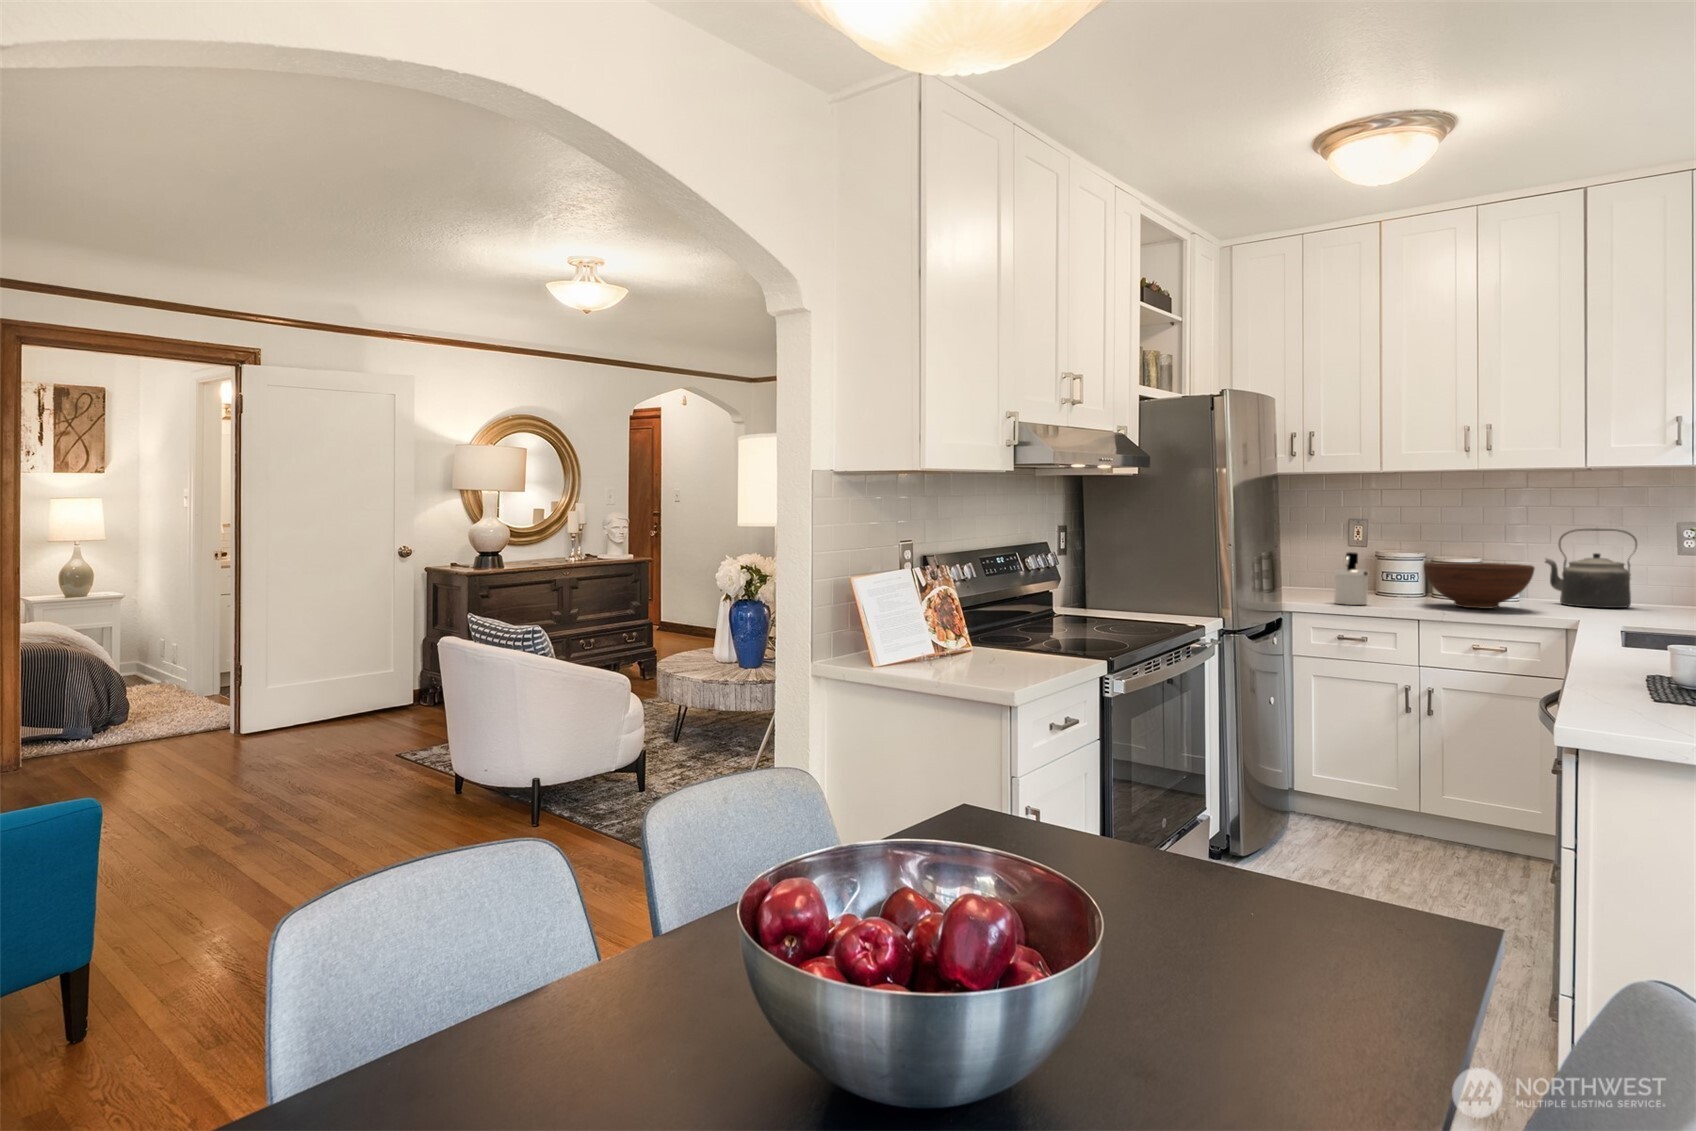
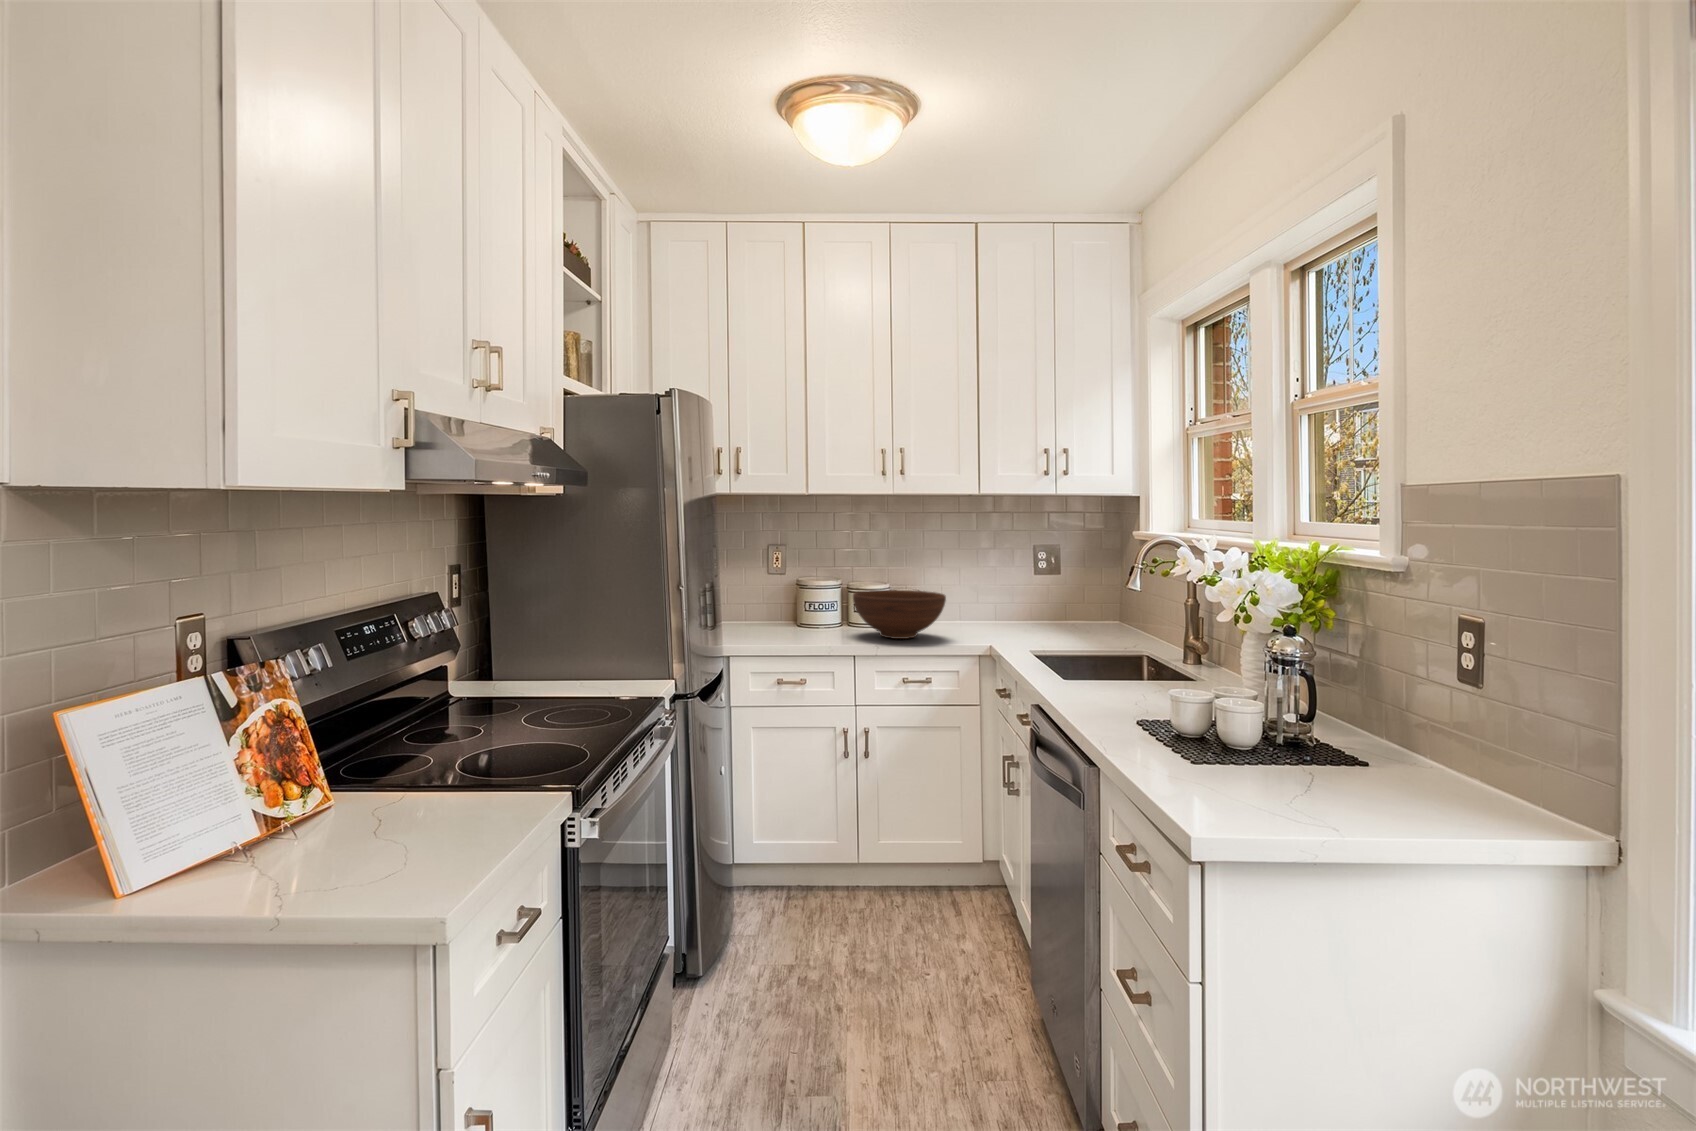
kettle: present [1545,529,1637,608] -> none [936,554,1005,628]
soap dispenser: present [1334,552,1369,605] -> none [774,585,808,643]

